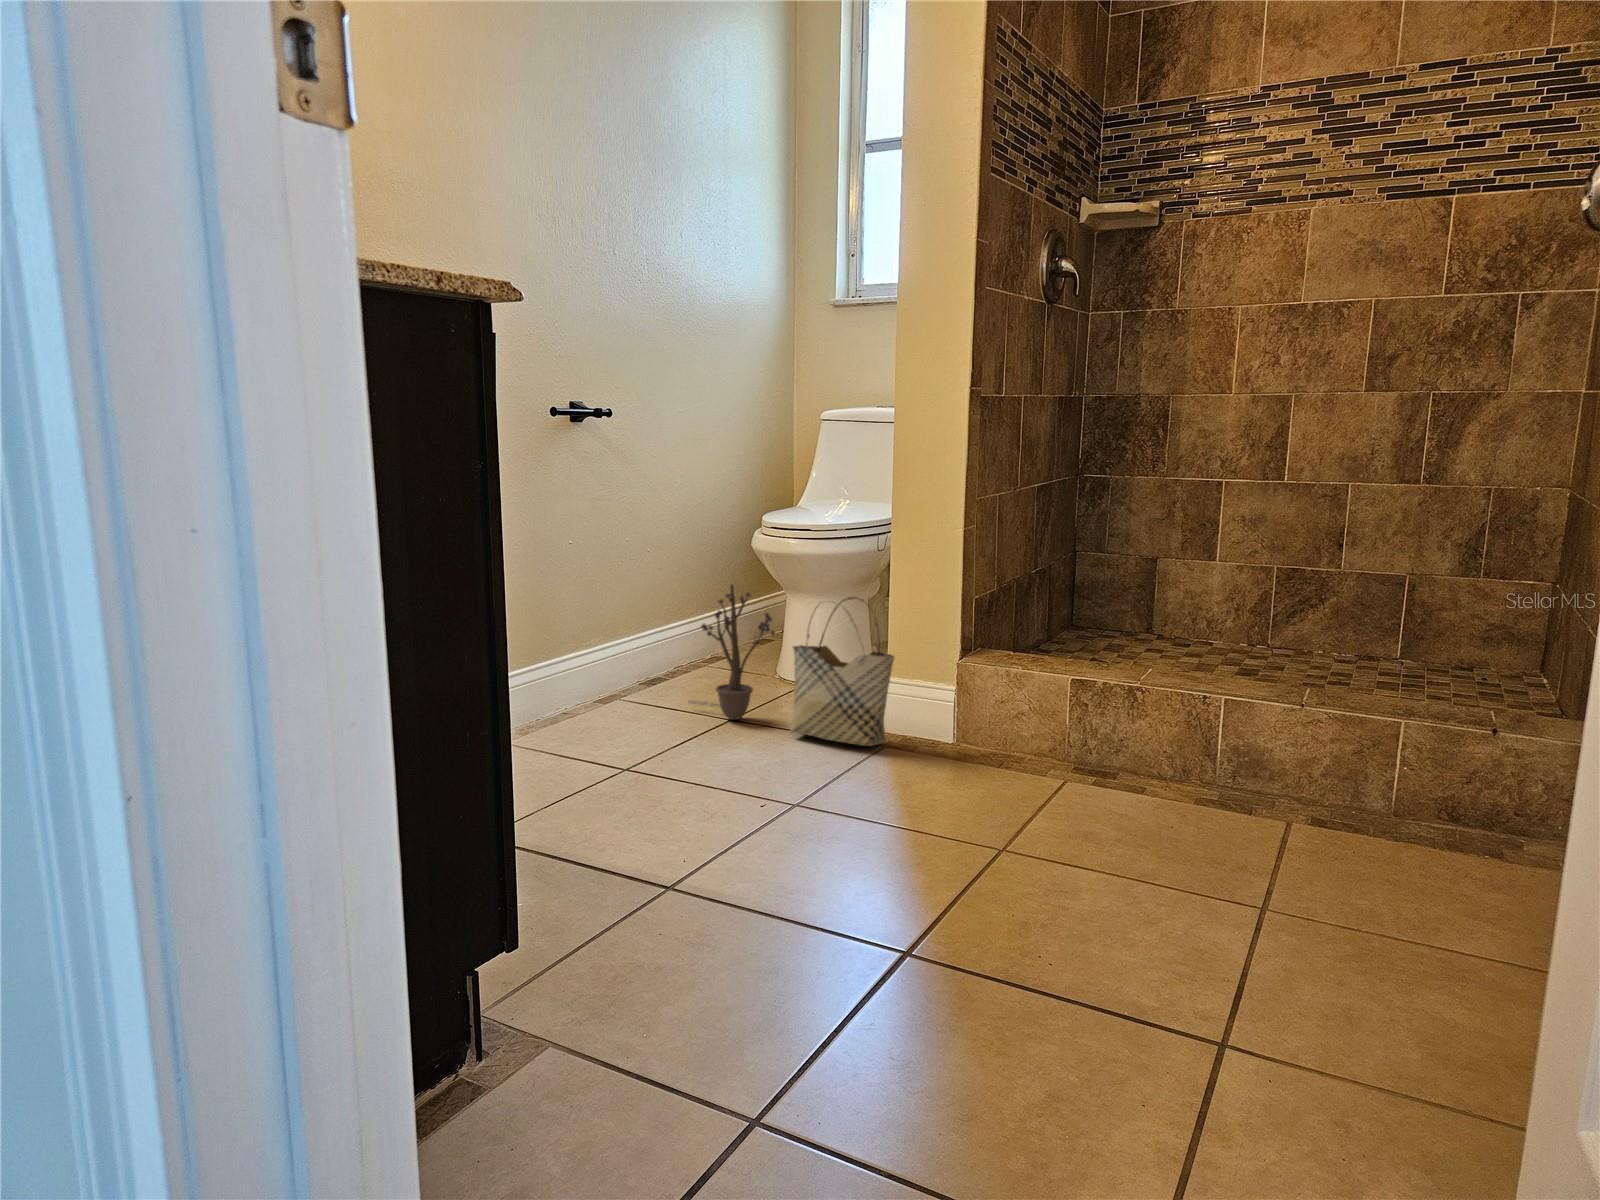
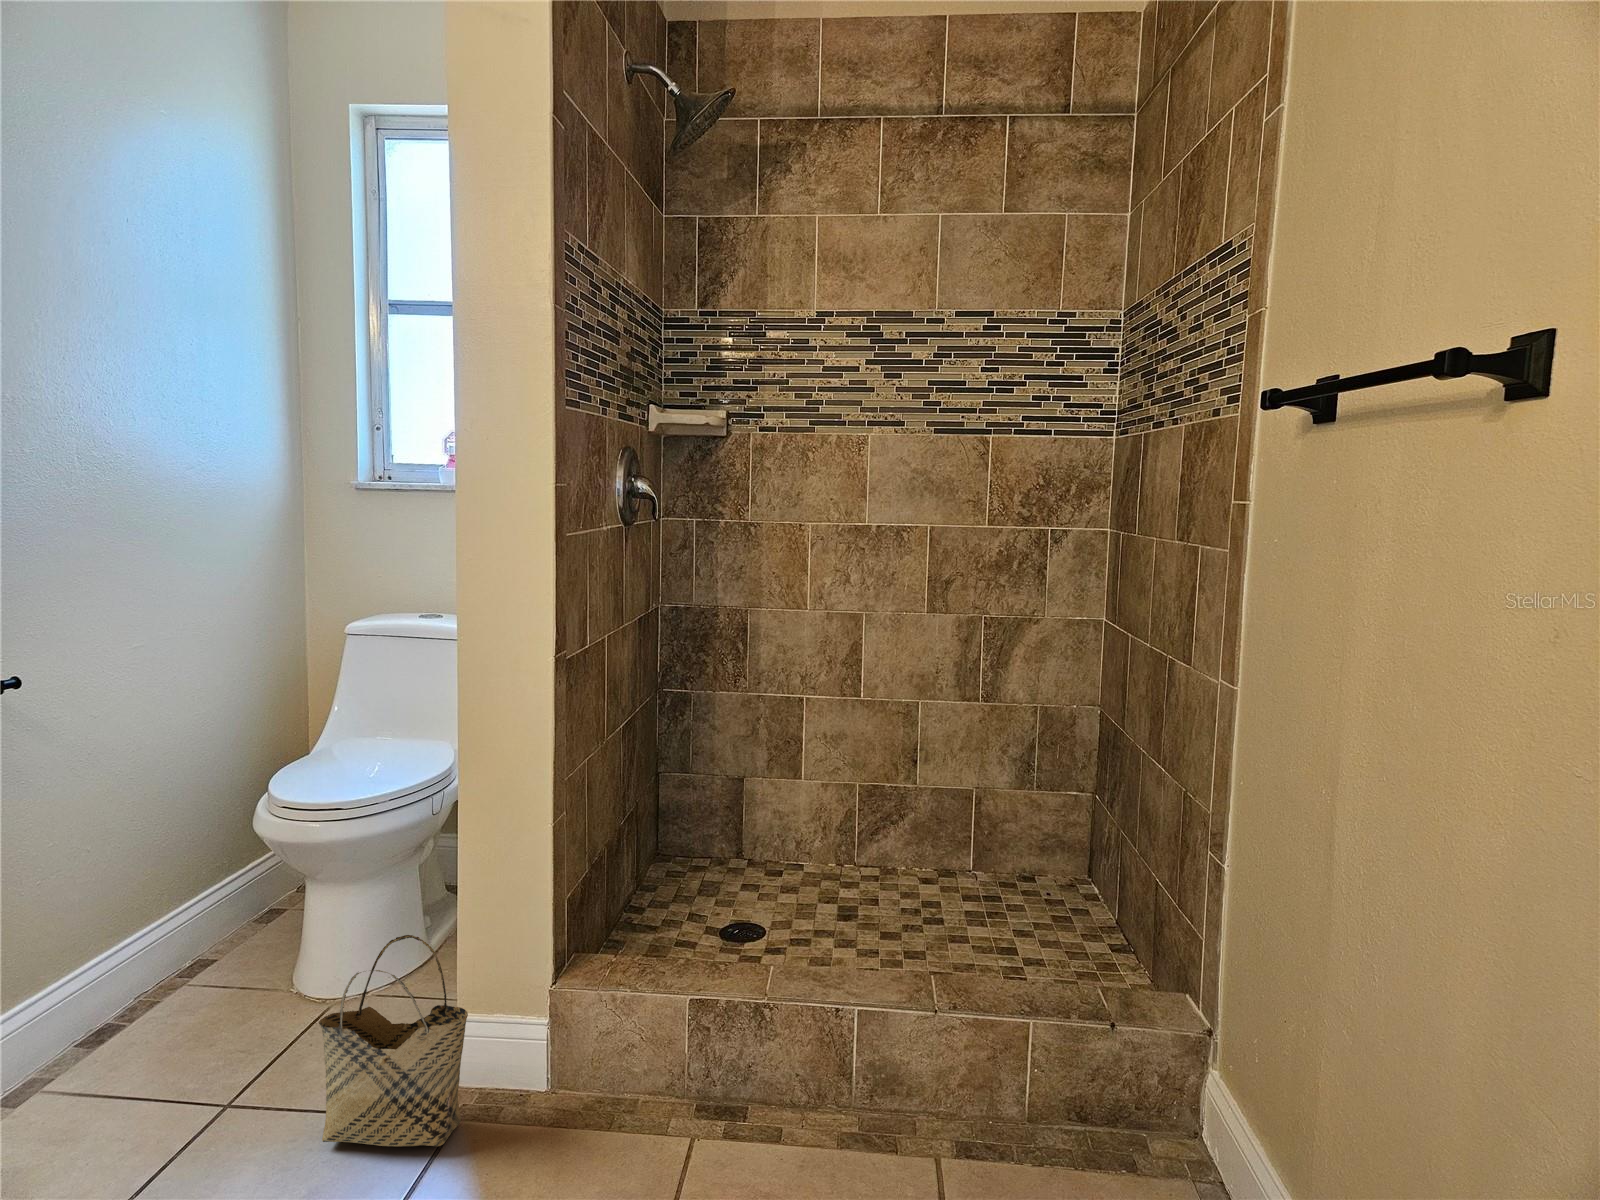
decorative plant: present [689,585,775,720] -> none [158,940,292,1125]

